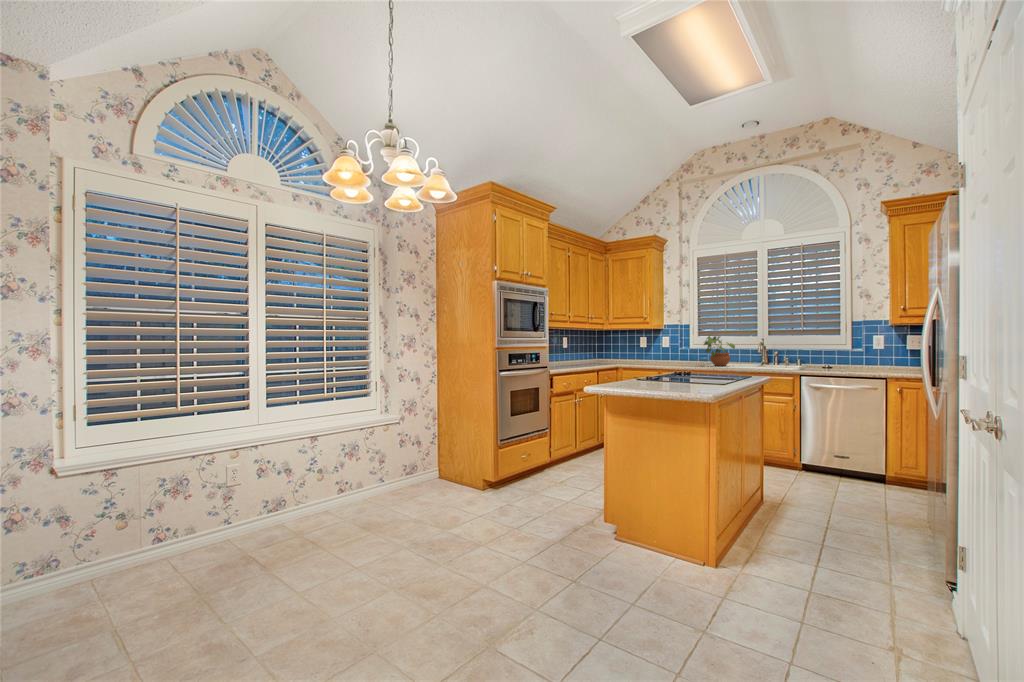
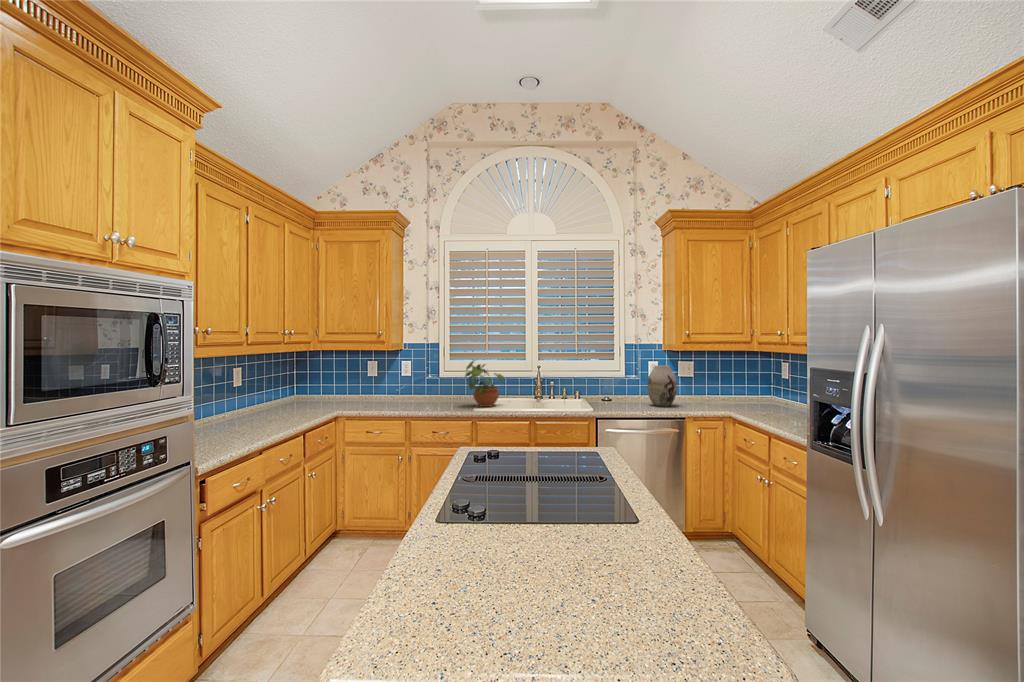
vase: none [866,335,897,369] -> present [647,365,677,407]

